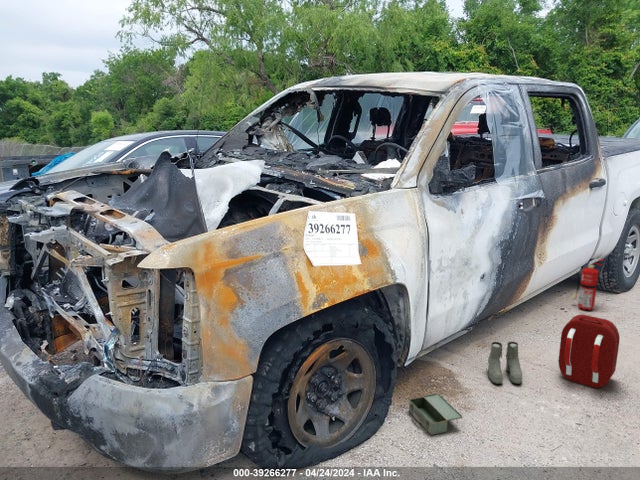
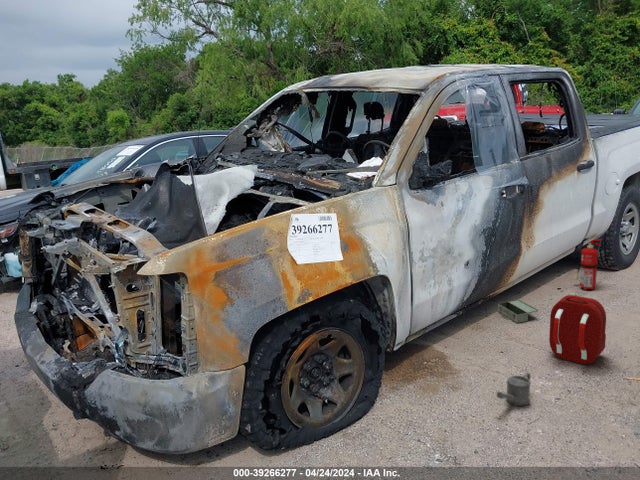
boots: present [488,342,522,384] -> none [482,324,514,364]
toolbox: present [409,394,462,435] -> present [498,300,538,323]
watering can: none [512,394,546,430] -> present [497,373,531,406]

